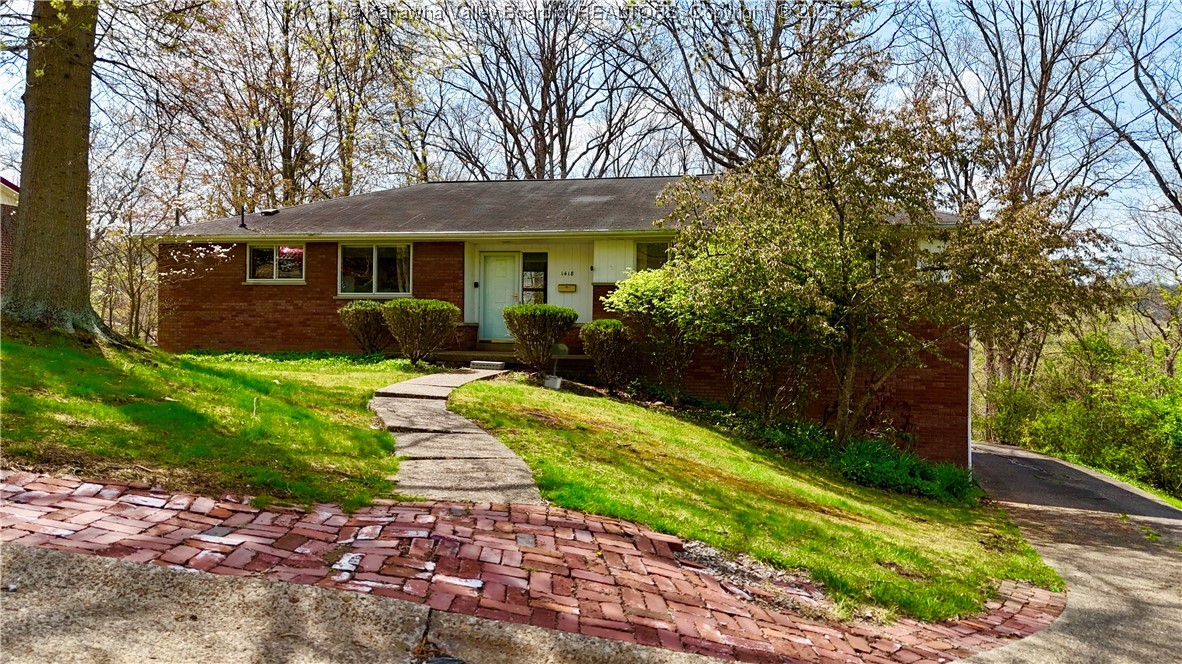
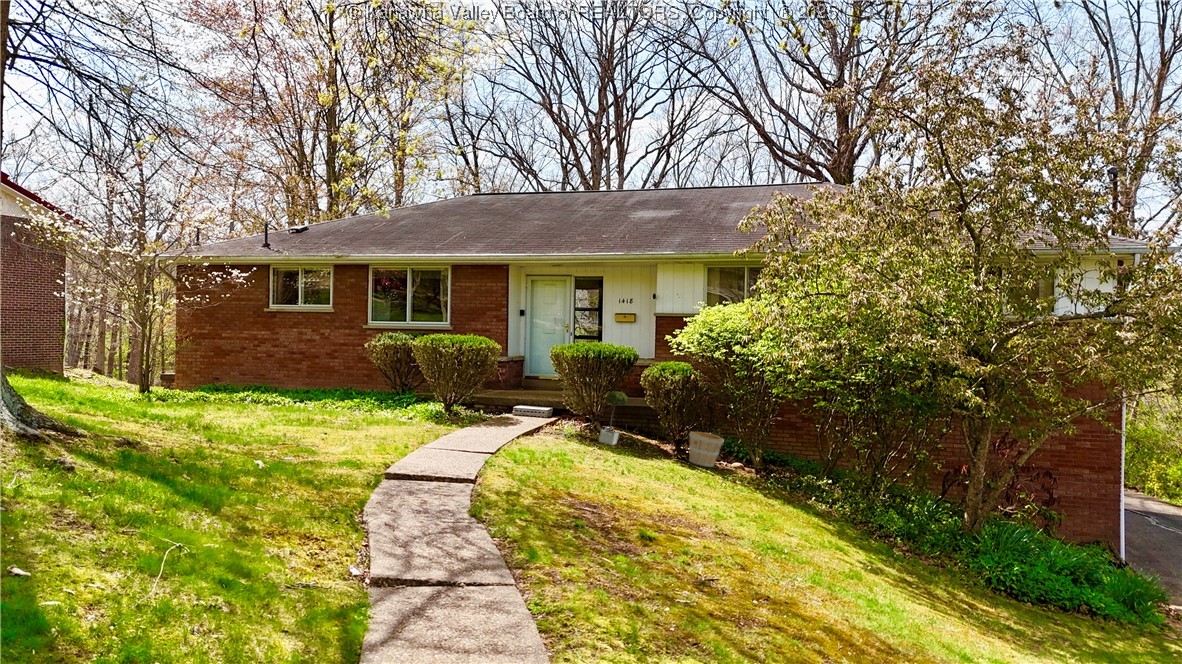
wooden bucket: none [619,376,648,405] -> present [689,432,724,467]

